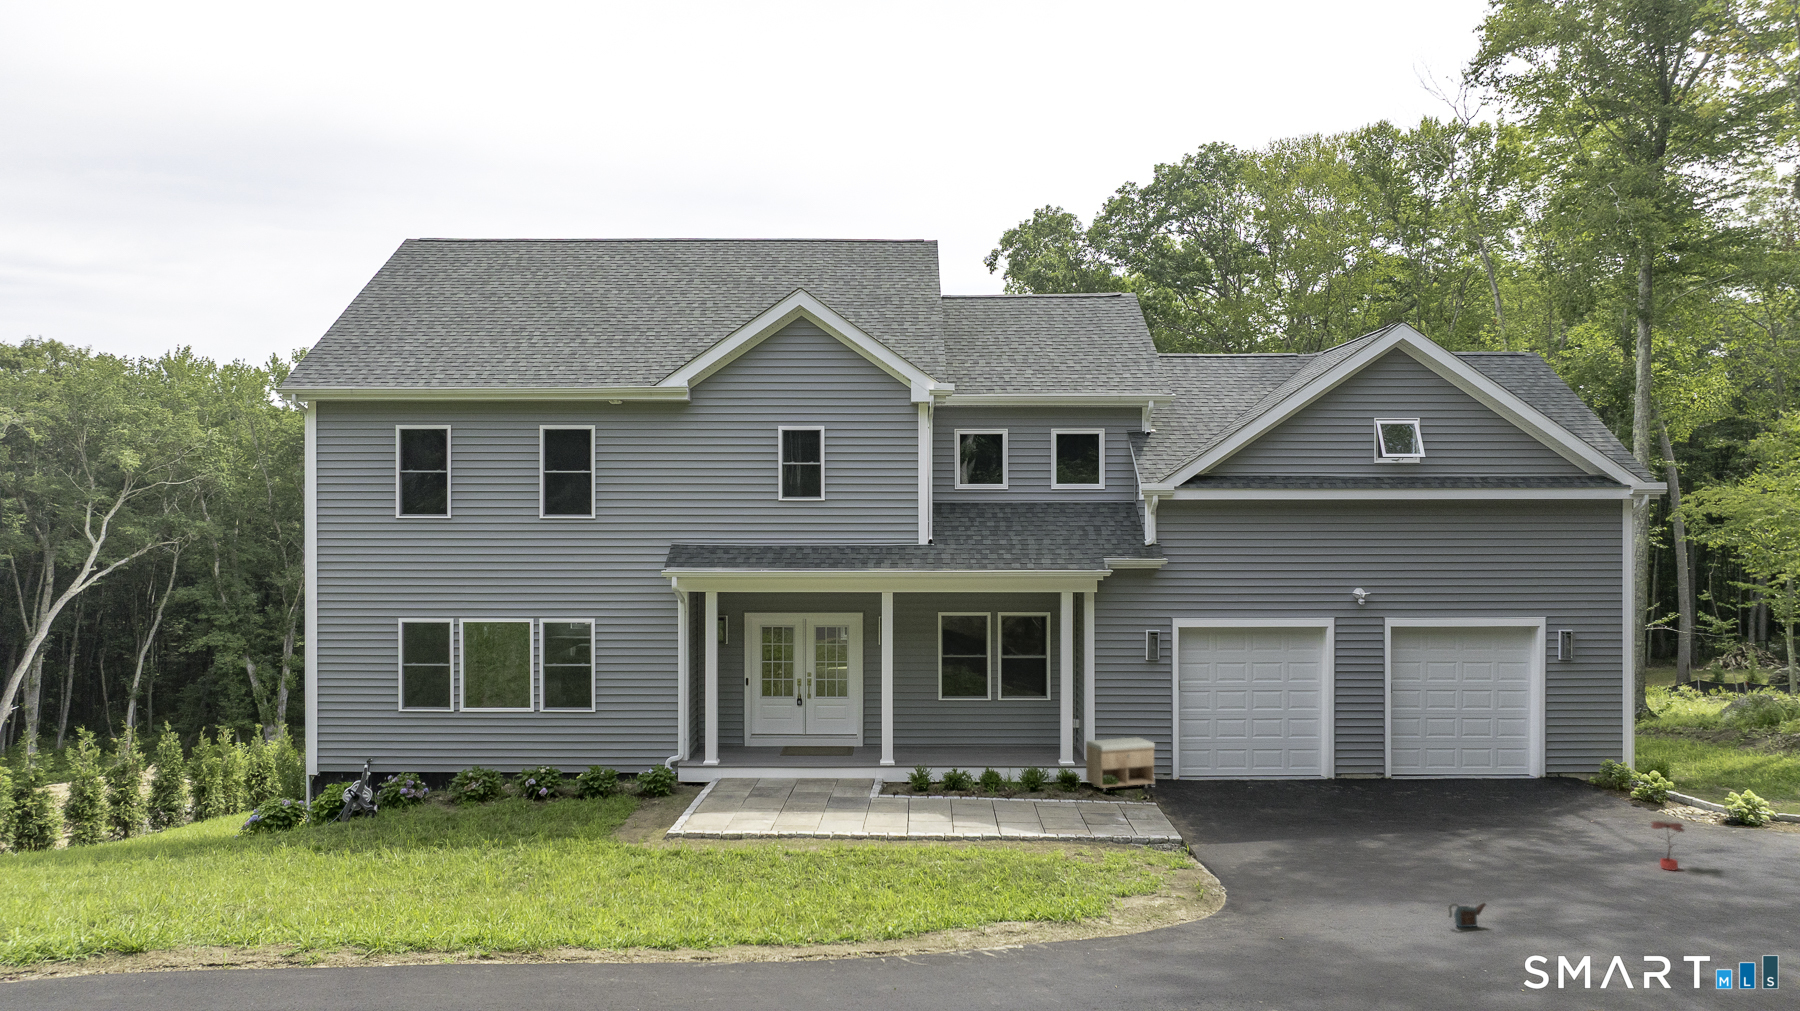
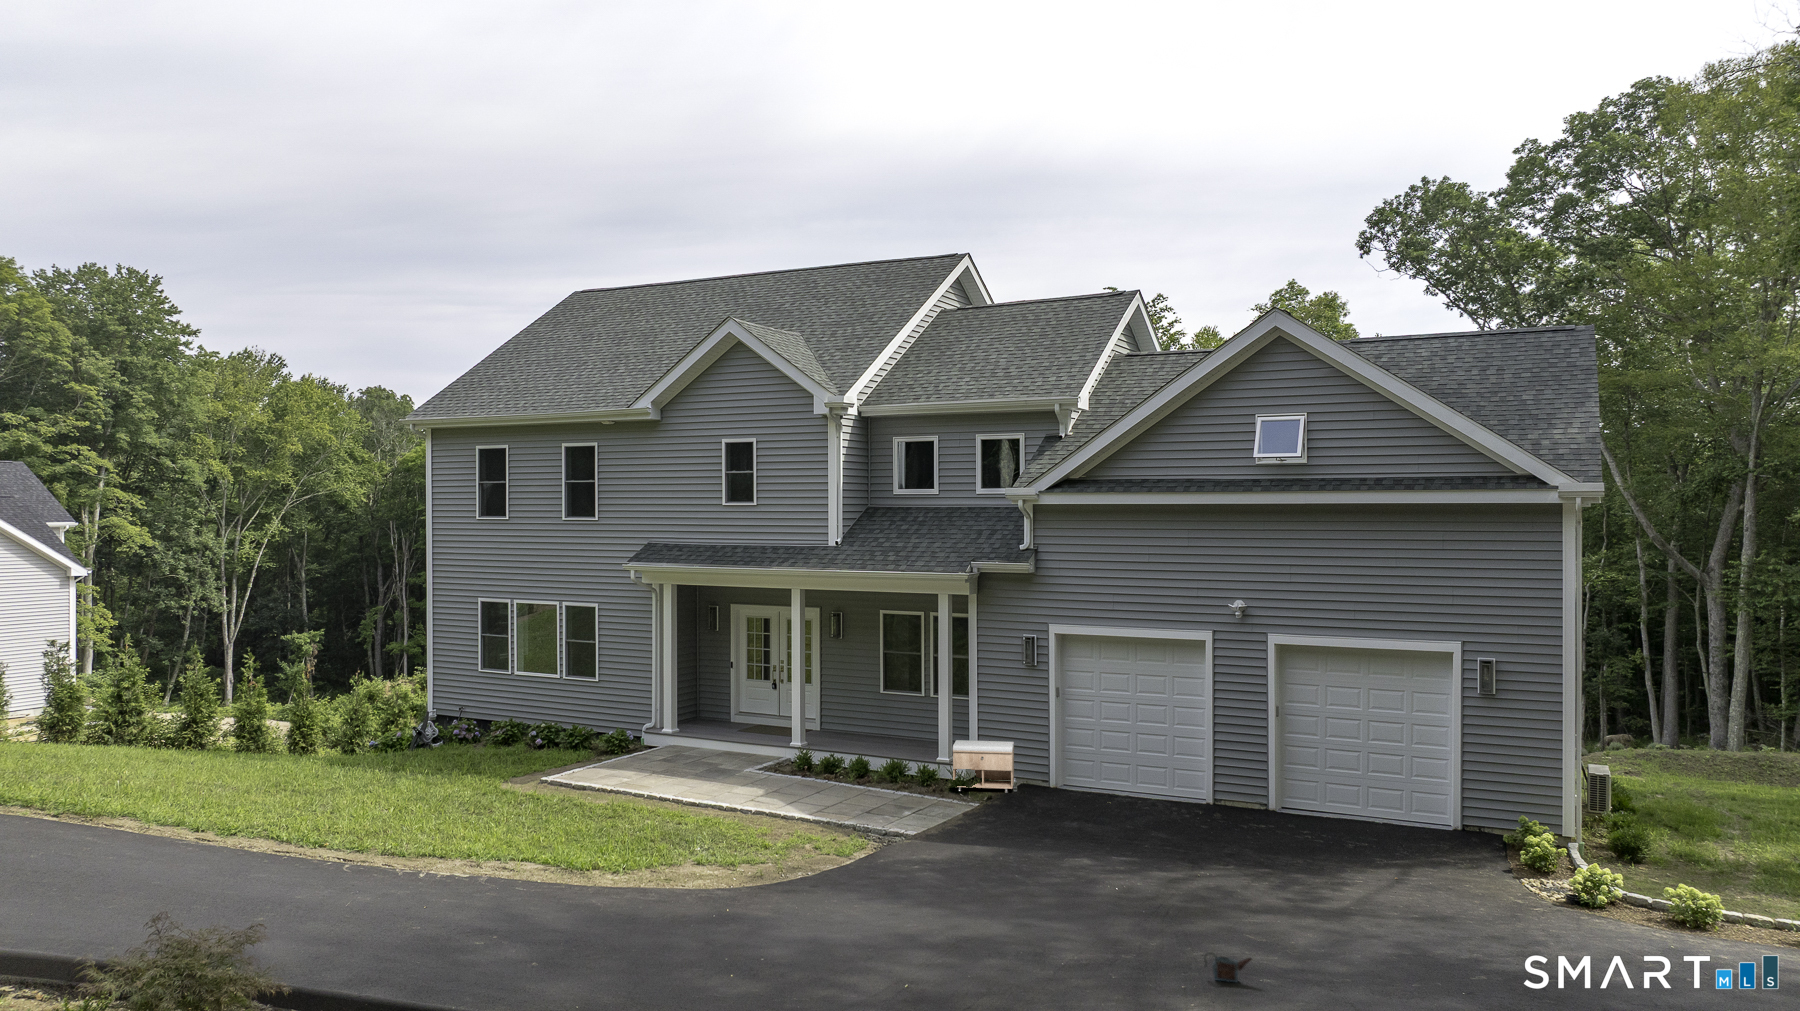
potted plant: present [1651,821,1684,870] -> none [1290,873,1333,931]
watering can: present [1449,903,1486,927] -> present [1204,952,1251,982]

